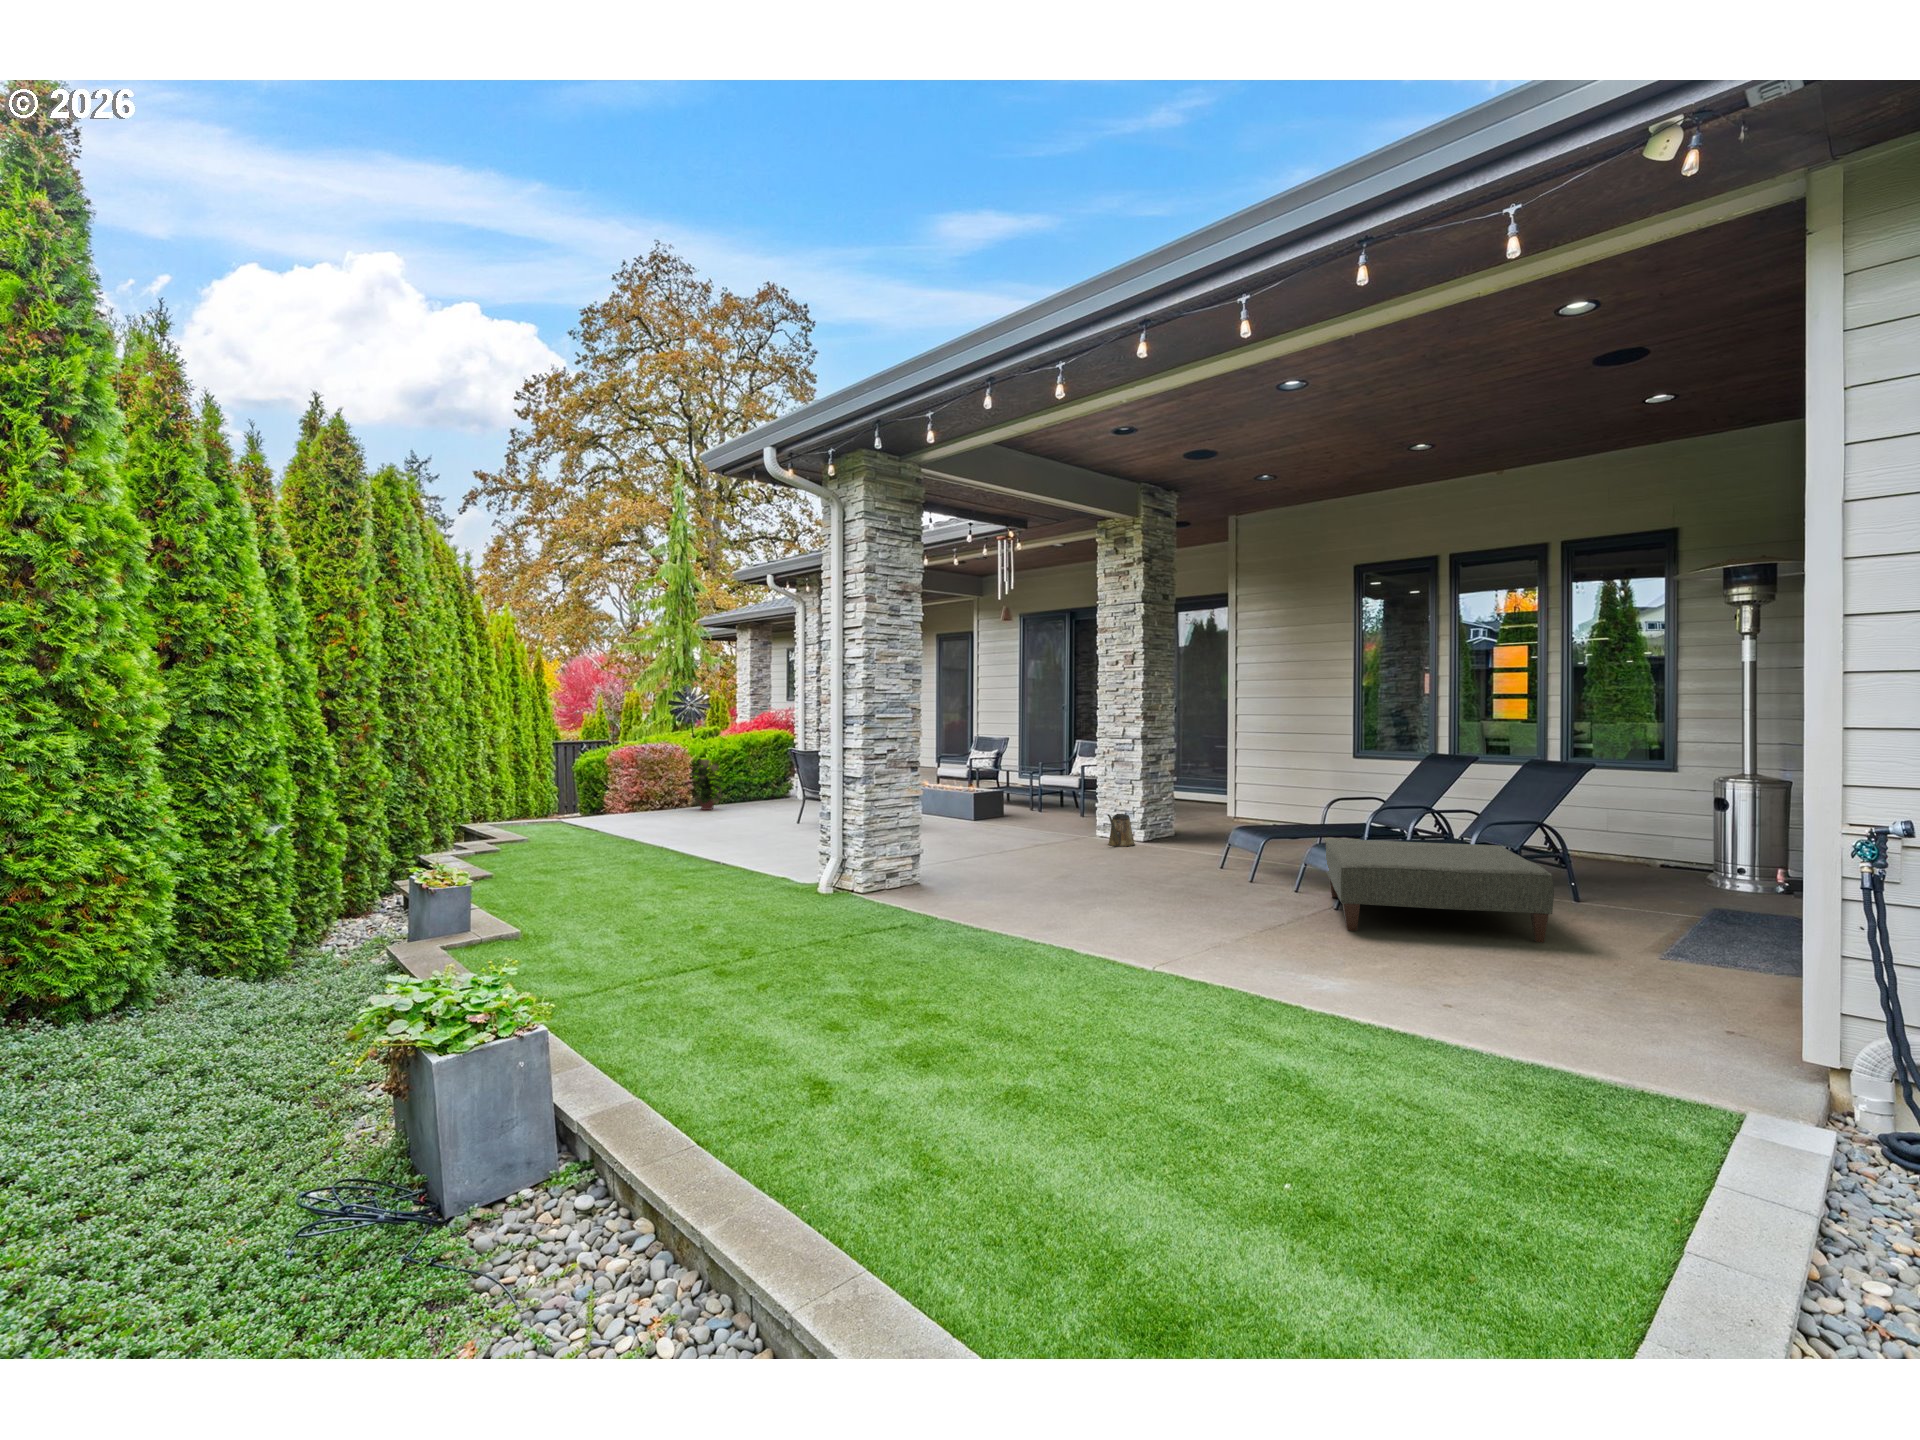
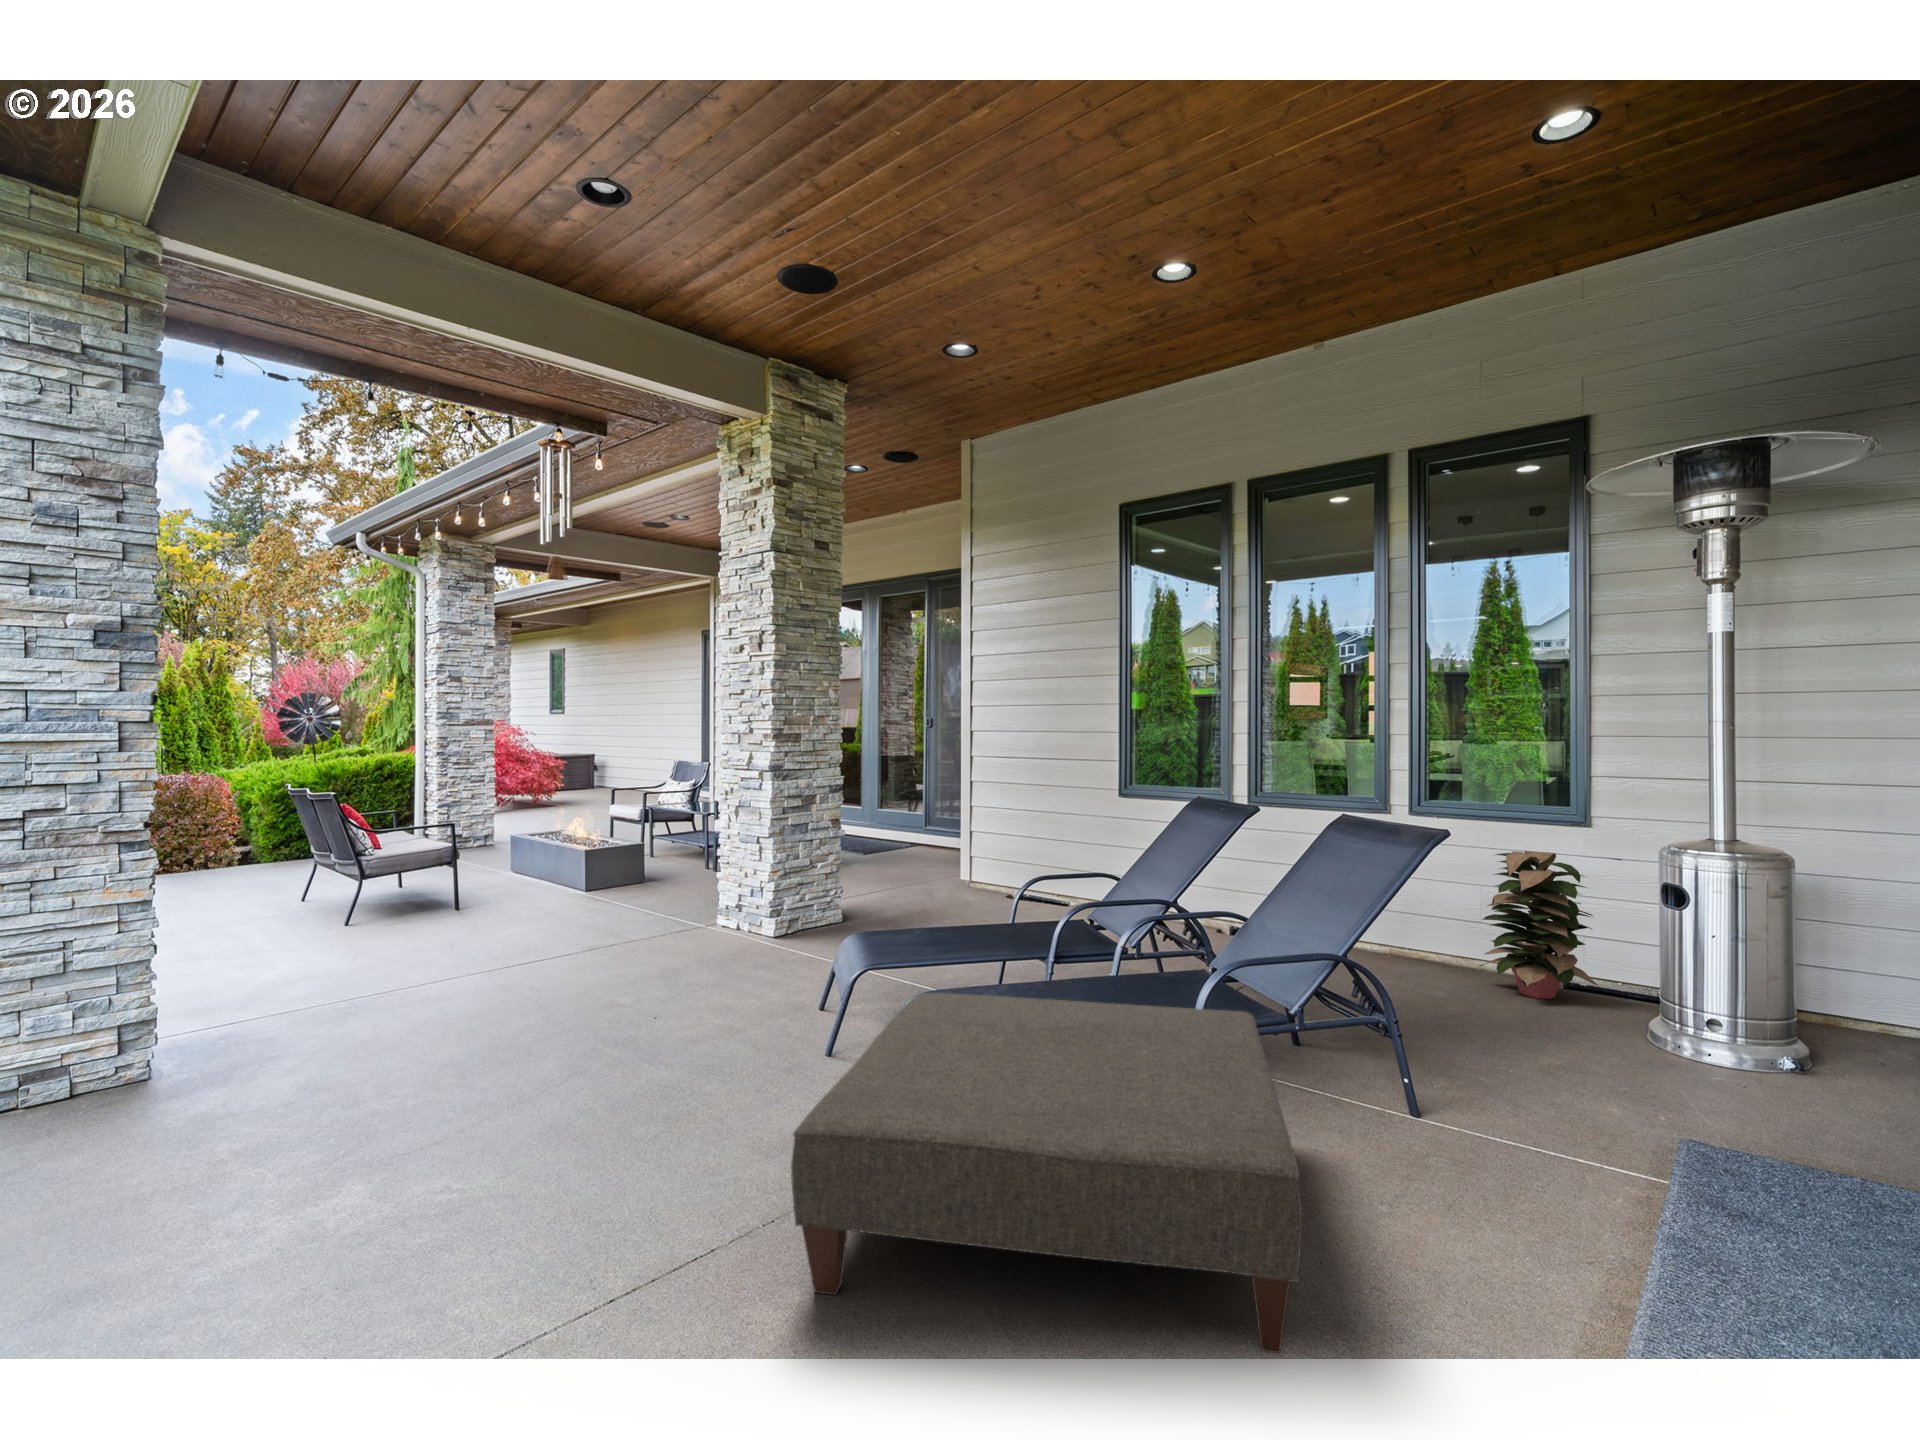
decorative plant: present [690,759,722,810] -> present [1480,851,1598,999]
watering can: present [1108,814,1135,847] -> none [687,894,754,949]

